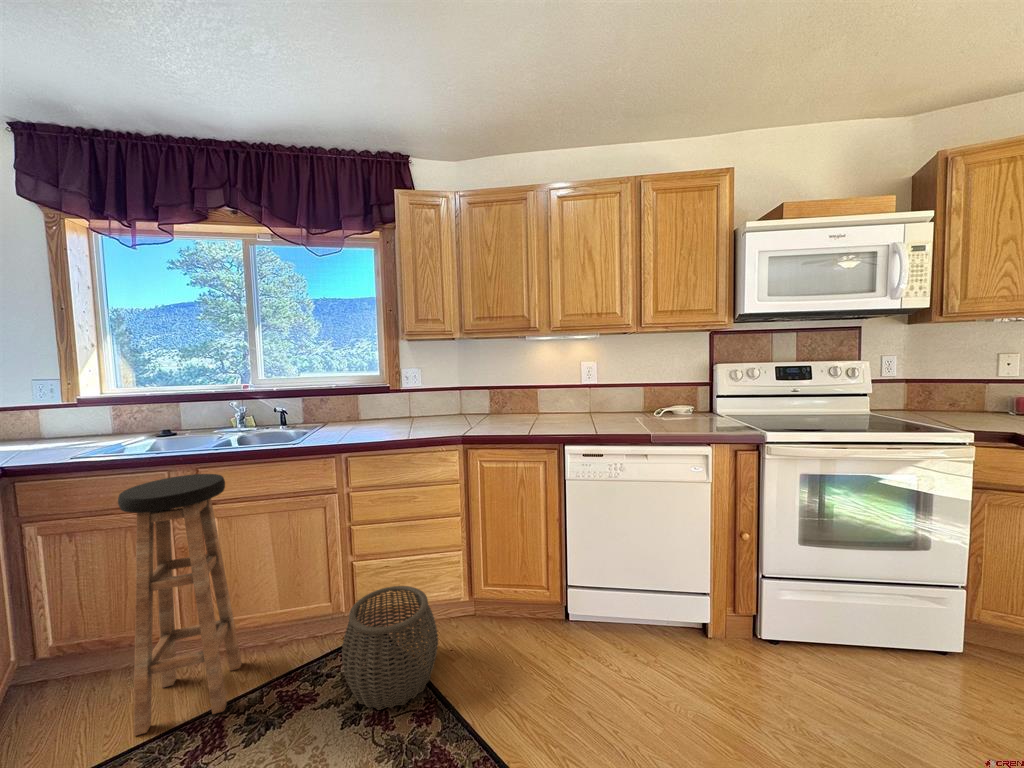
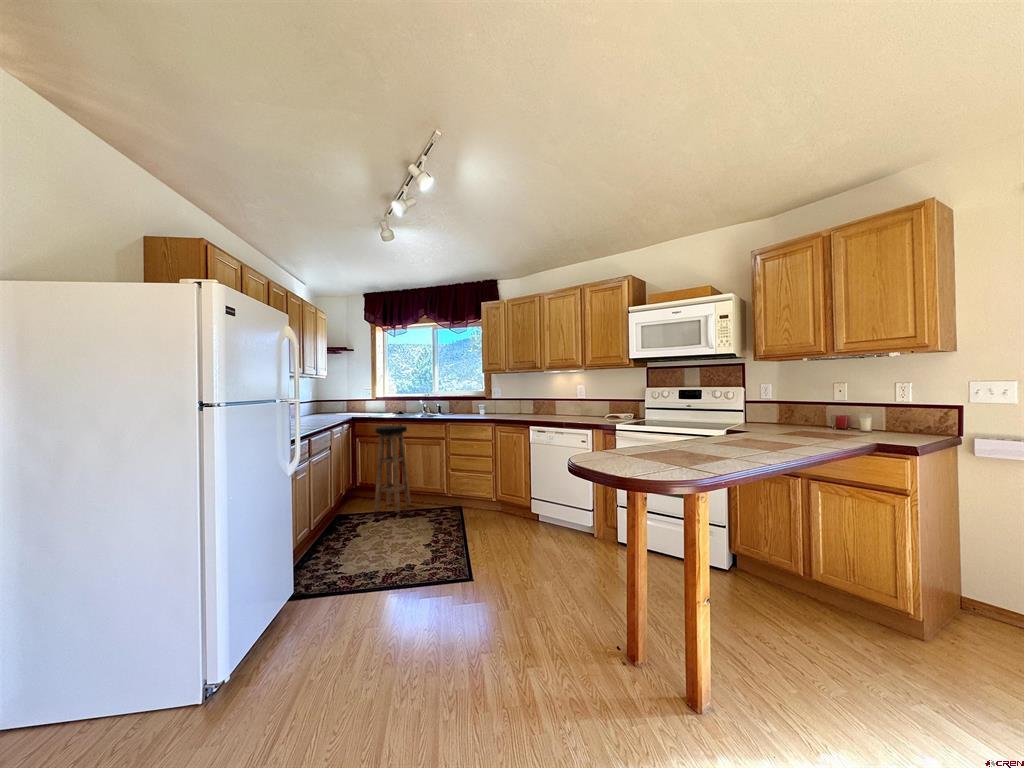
woven basket: present [342,586,438,710] -> none [432,482,471,524]

